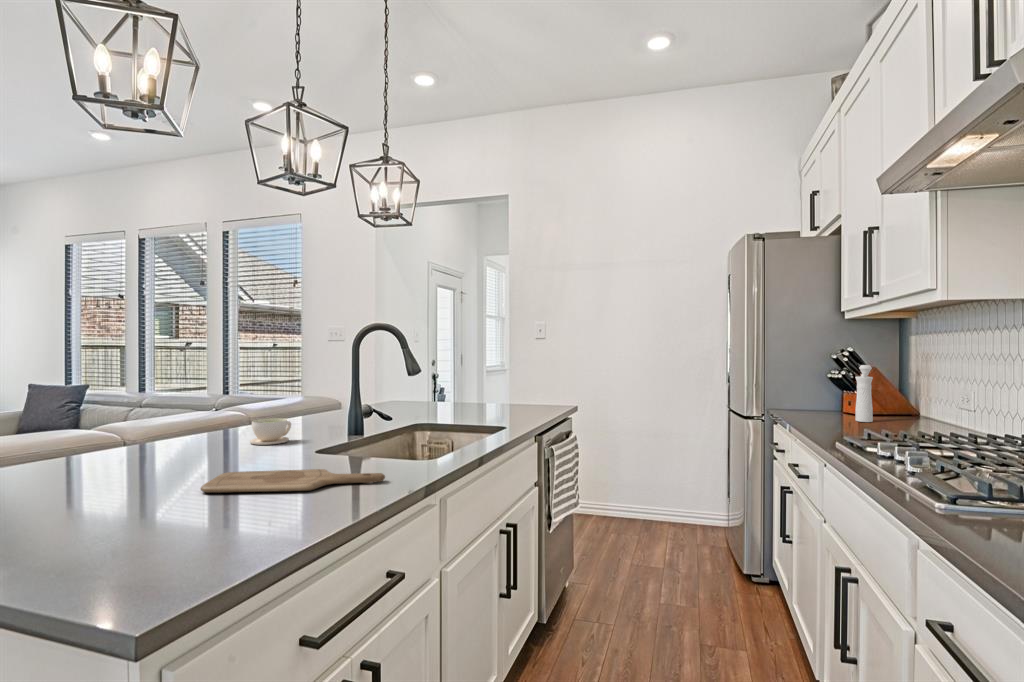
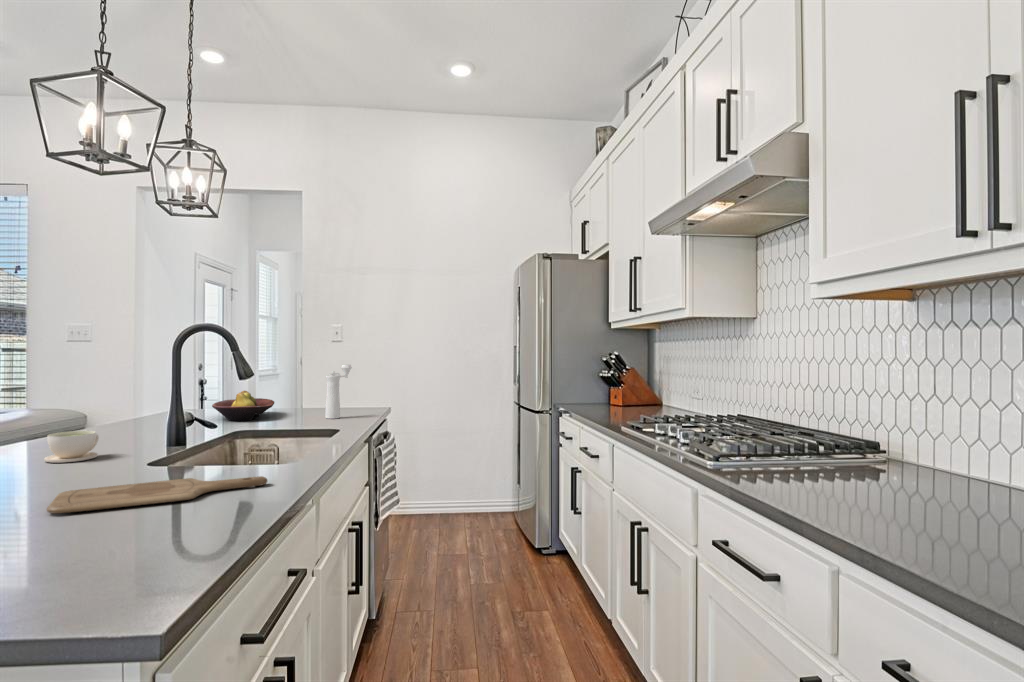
pepper mill: present [855,365,873,422] -> present [325,365,352,419]
fruit bowl: none [405,385,461,414] -> present [212,391,274,421]

